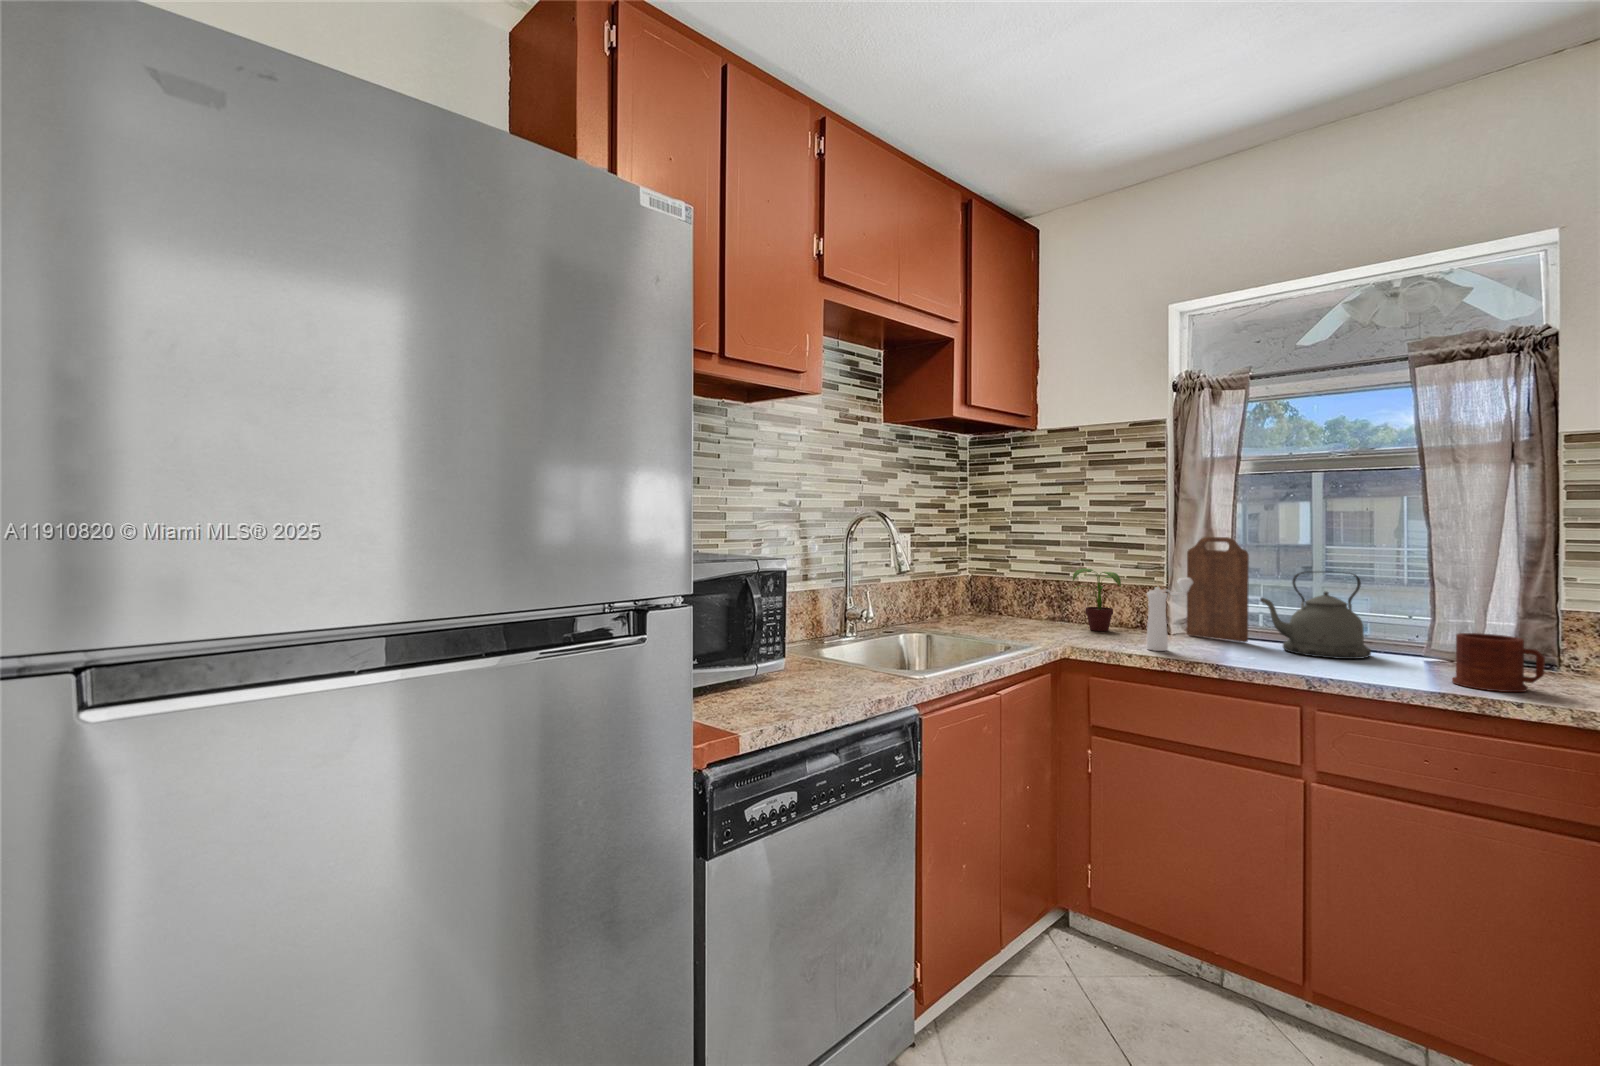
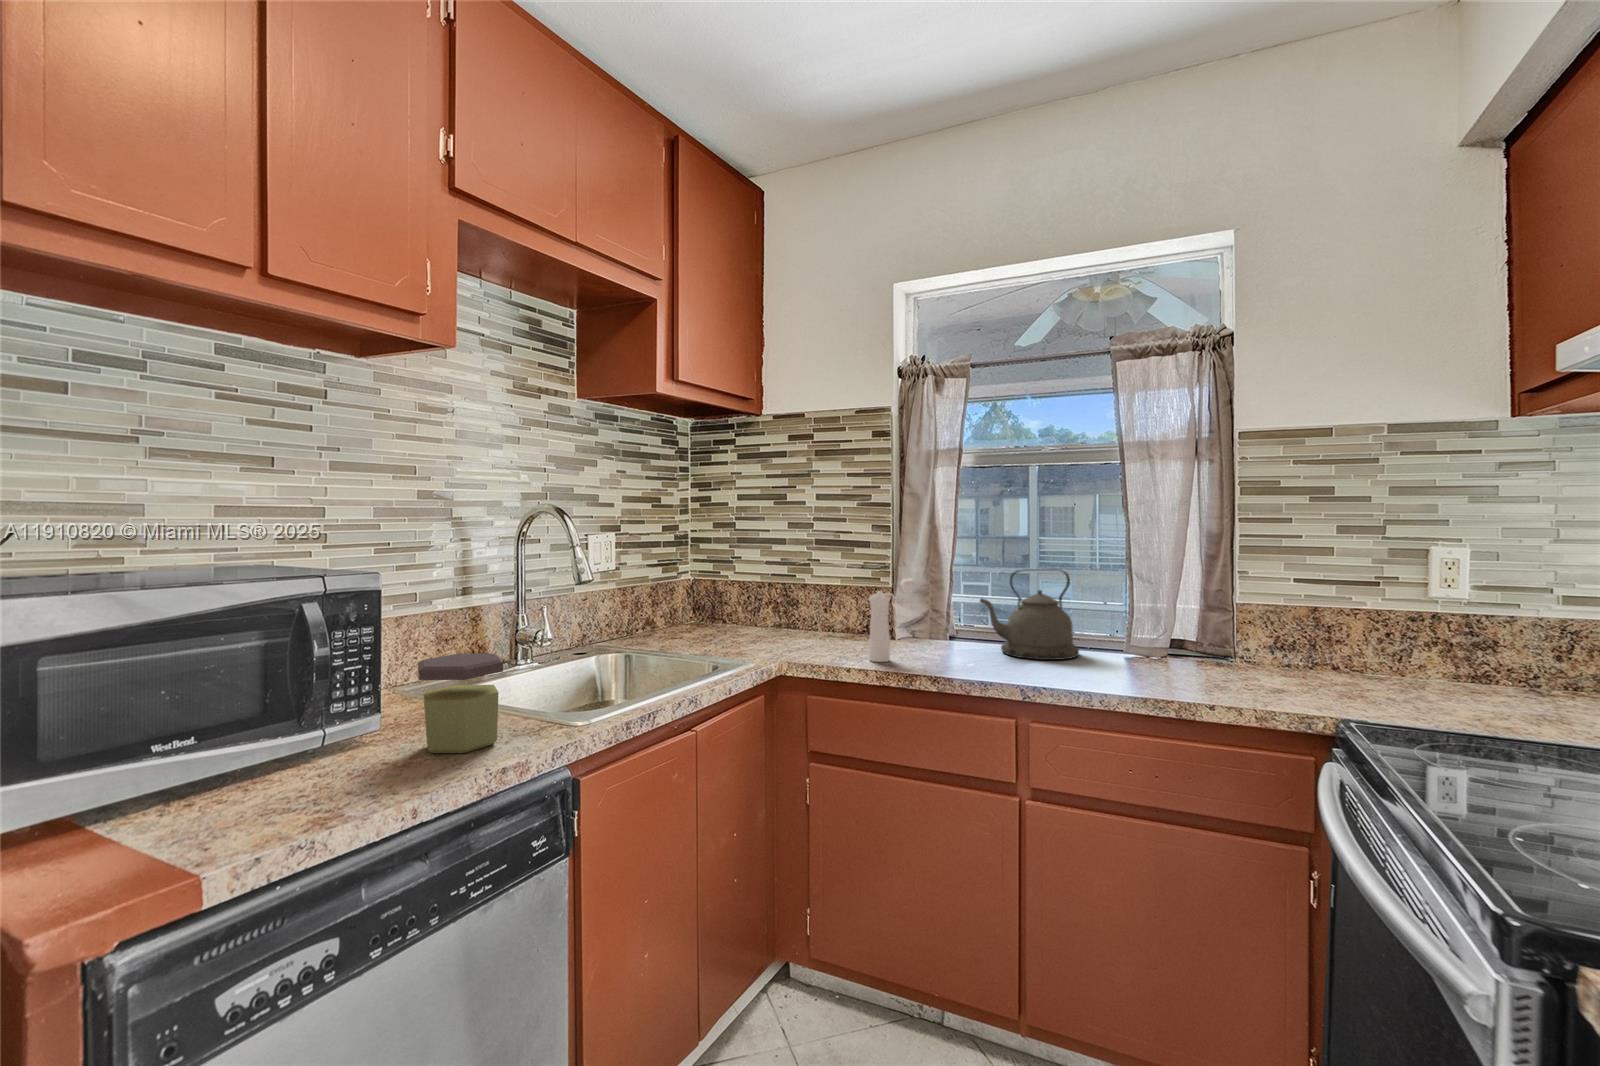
cutting board: present [1187,537,1249,643] -> none [913,534,970,646]
potted plant: present [1073,569,1121,631] -> none [796,570,848,639]
jar: none [812,619,871,688] -> present [418,654,503,753]
mug: present [1452,633,1545,692] -> none [1149,631,1226,691]

